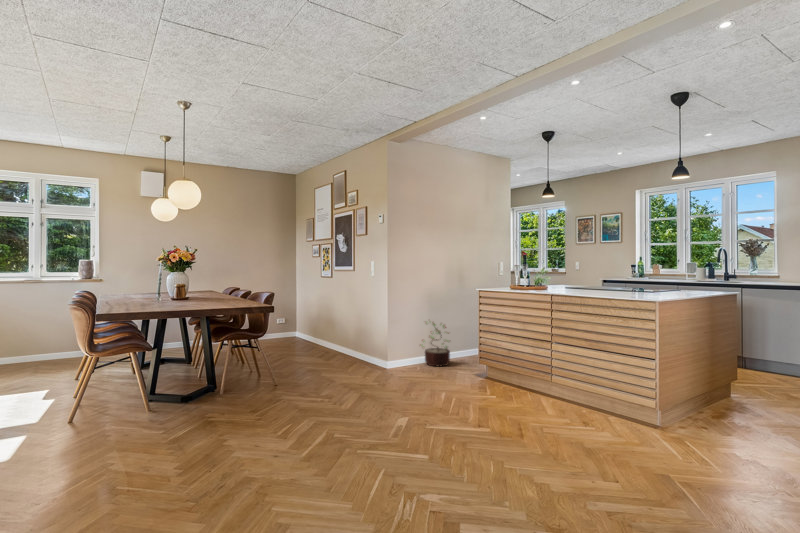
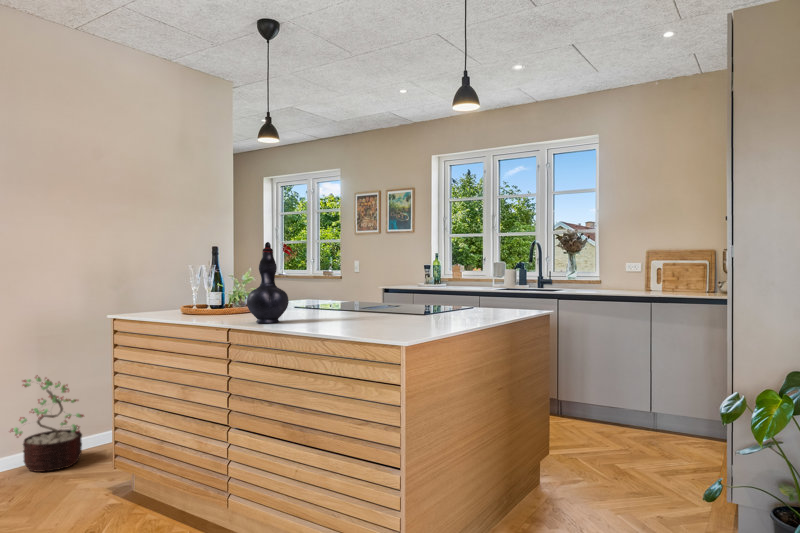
decorative vase: none [556,253,577,294] -> present [247,242,289,323]

